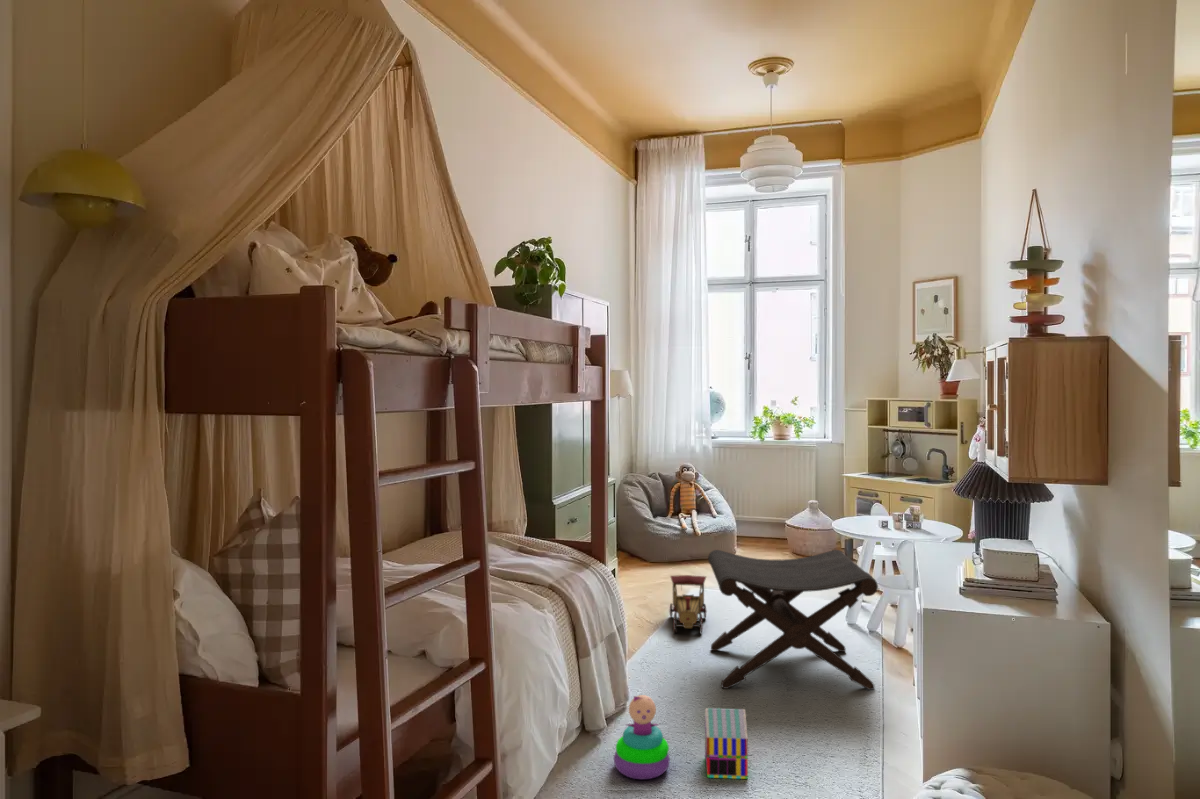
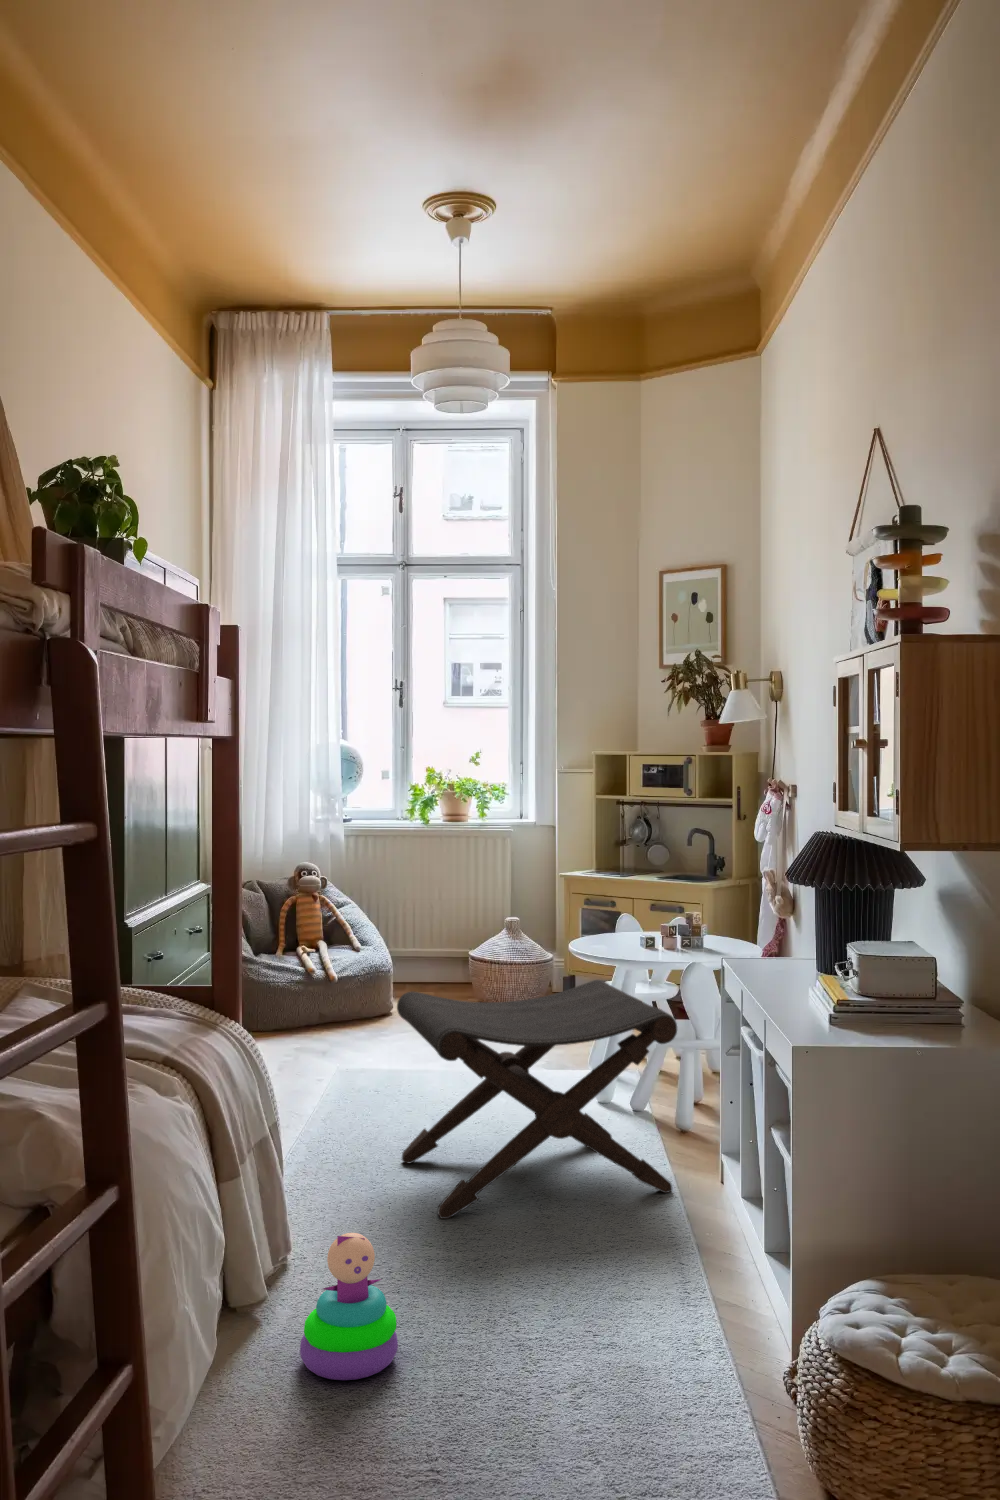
toy train: present [670,575,707,633] -> none [314,1044,379,1143]
toy house: present [705,708,748,779] -> none [449,1235,529,1359]

